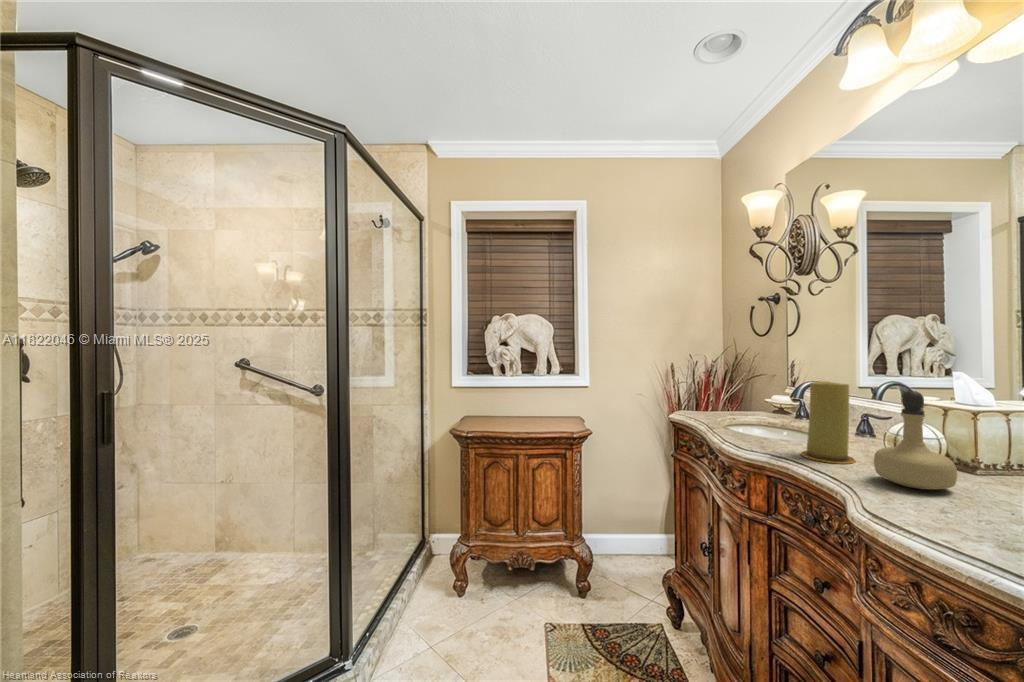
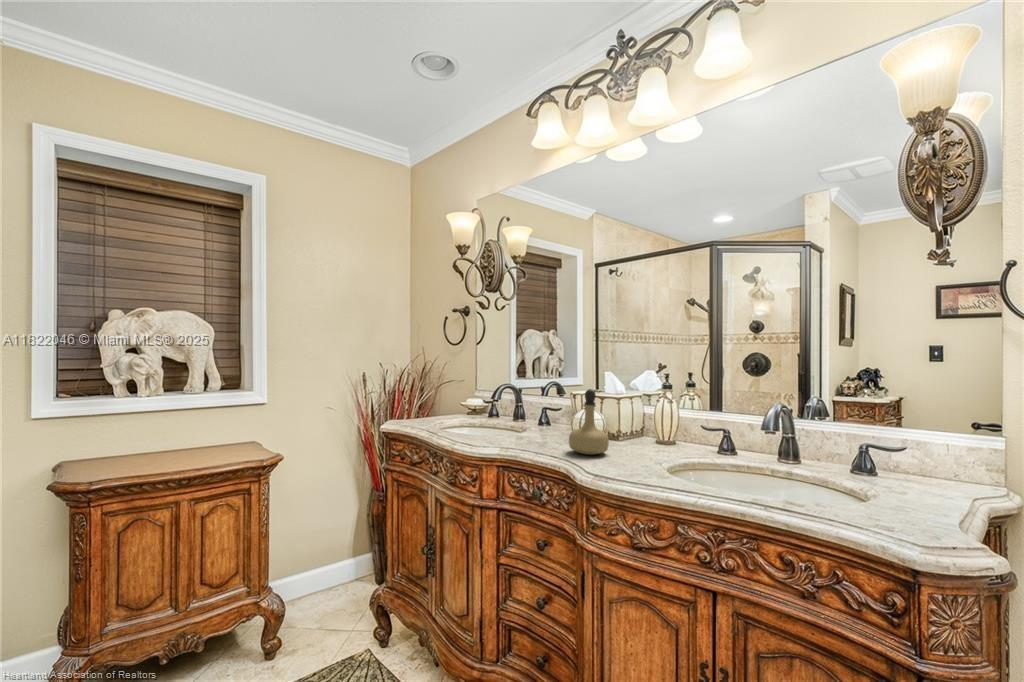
candle: present [801,381,856,464] -> none [516,384,550,447]

